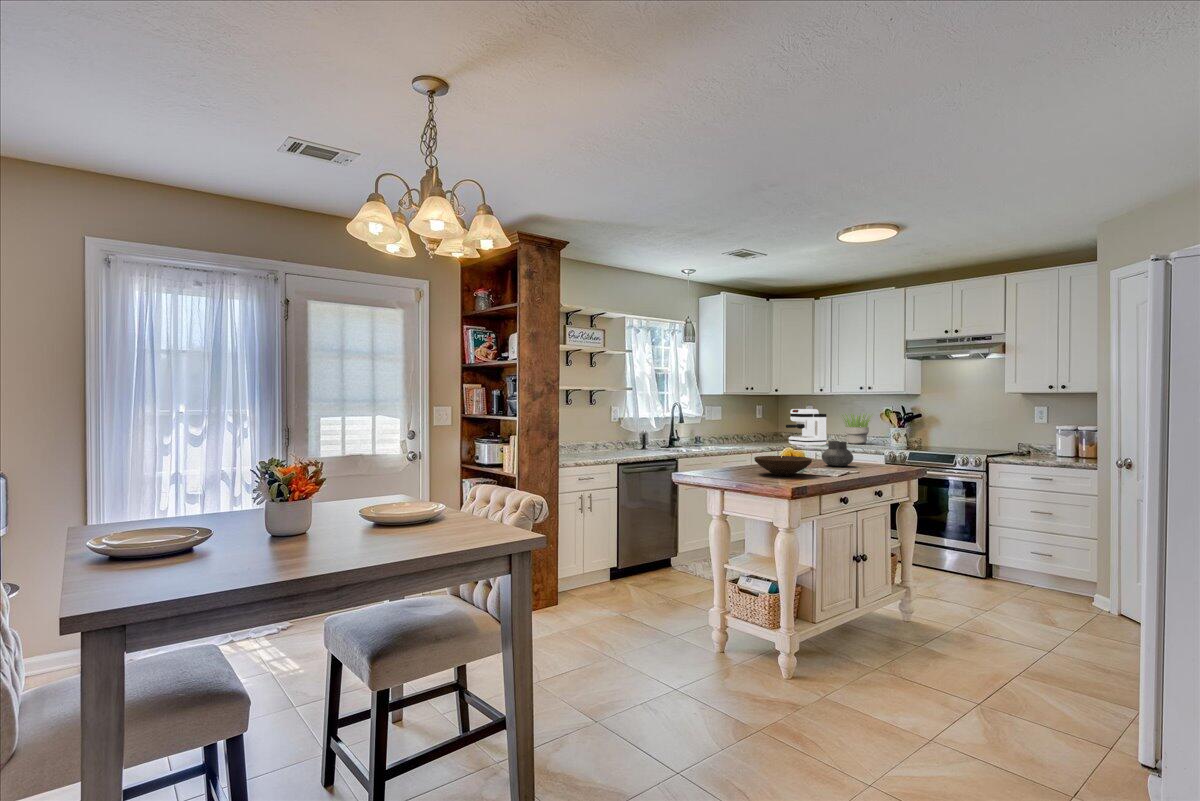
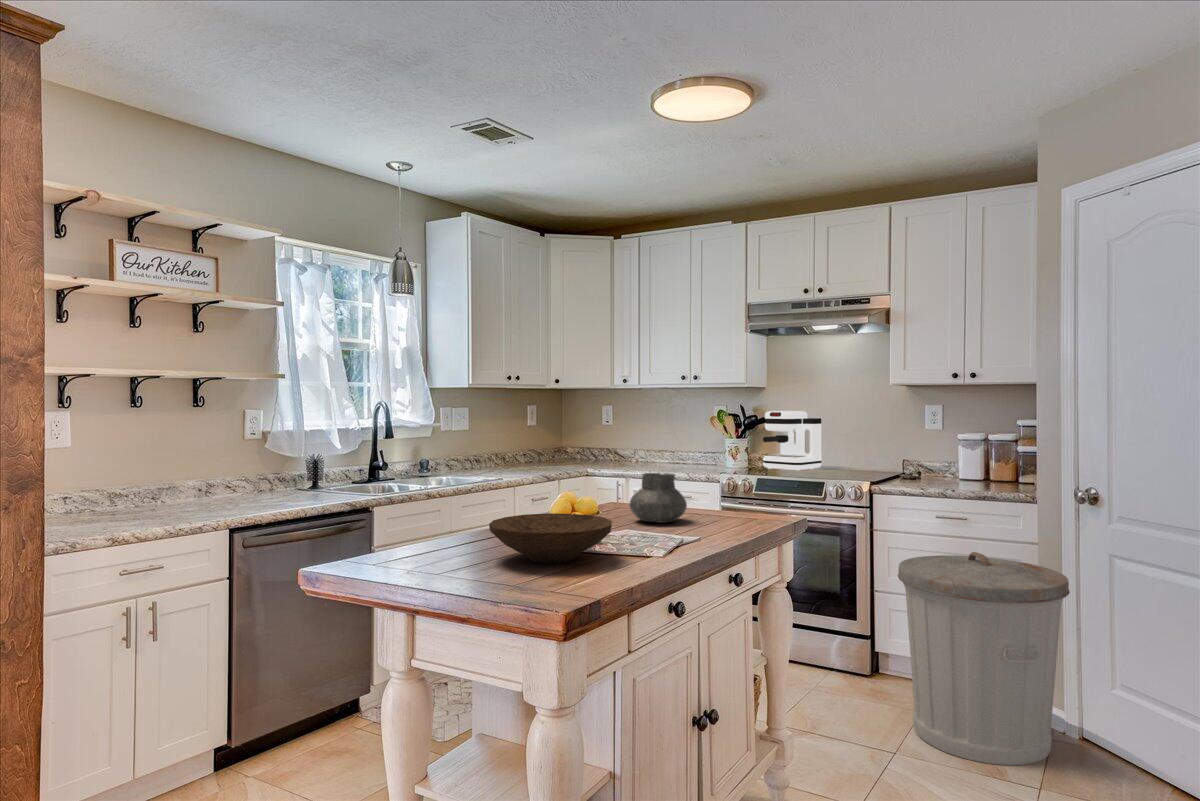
coffee maker: present [786,409,827,446] -> present [763,411,822,471]
potted plant: present [842,413,872,444] -> none [648,415,706,465]
trash can: none [995,497,1112,624] -> present [898,552,1070,765]

